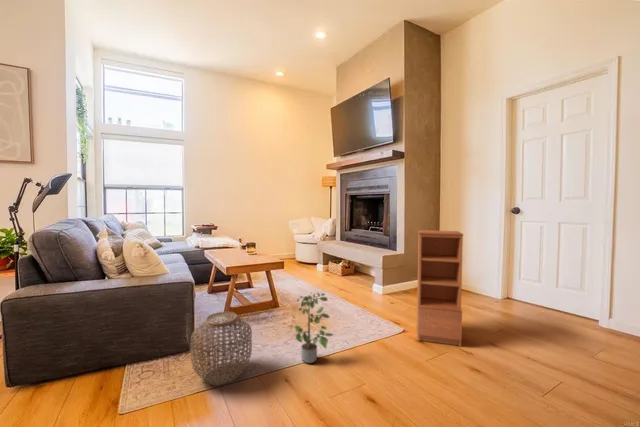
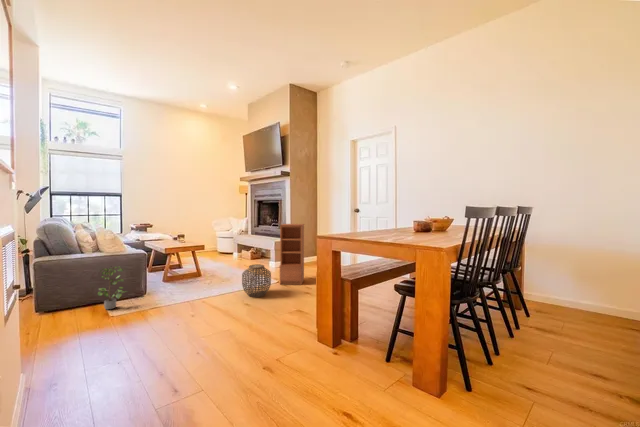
potted plant: present [295,293,333,363] -> present [98,266,126,309]
woven basket: present [191,312,252,385] -> present [242,264,271,297]

